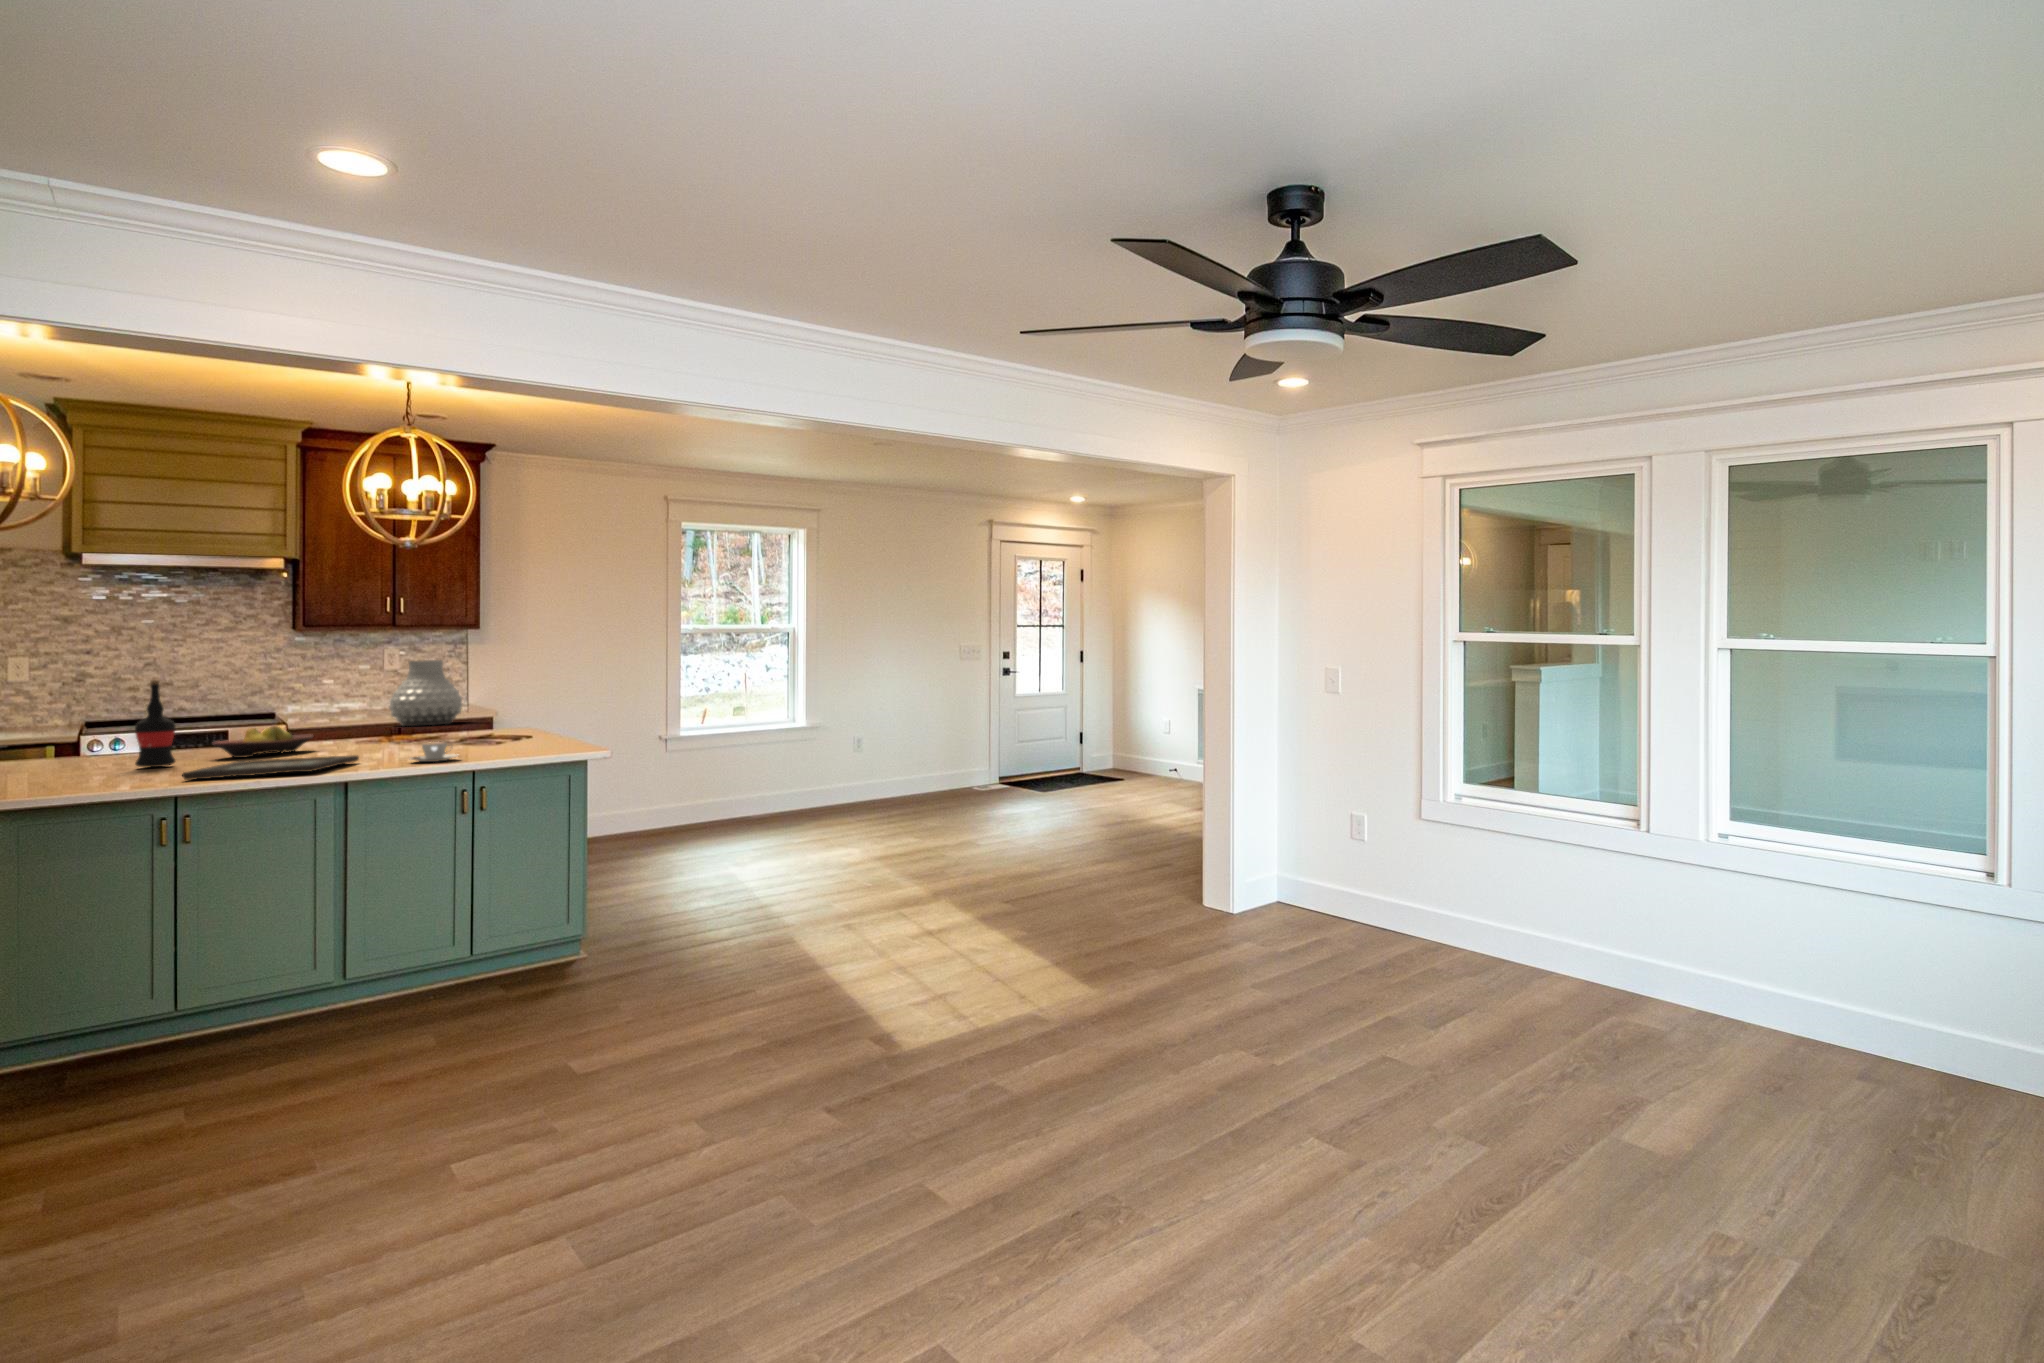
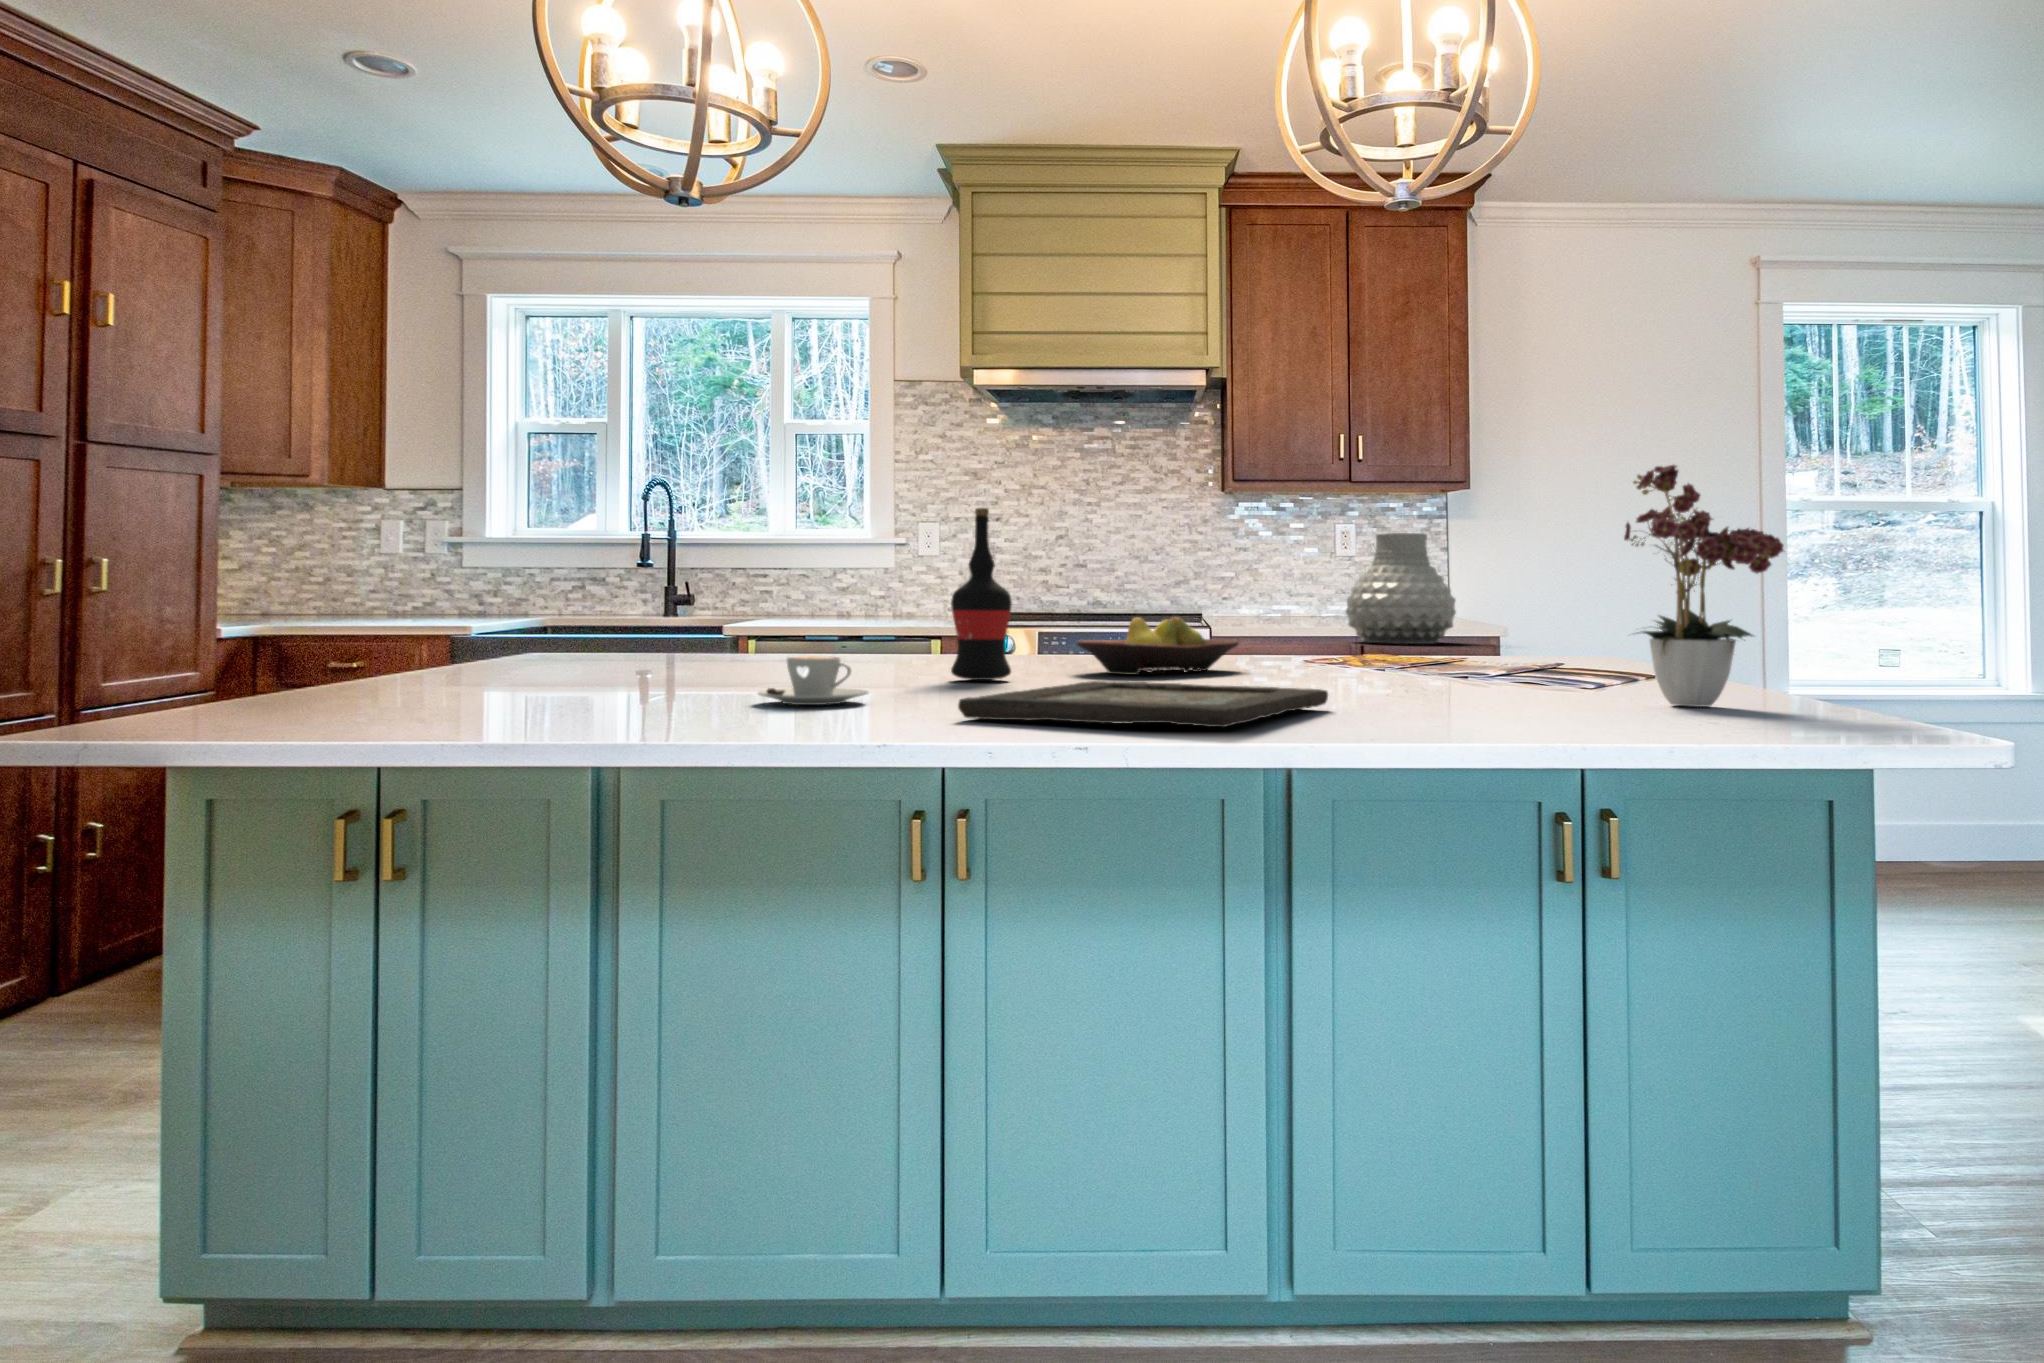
flower arrangement: none [484,658,554,749] -> present [1624,465,1784,707]
coffee cup: present [410,742,458,762] -> present [758,656,868,705]

